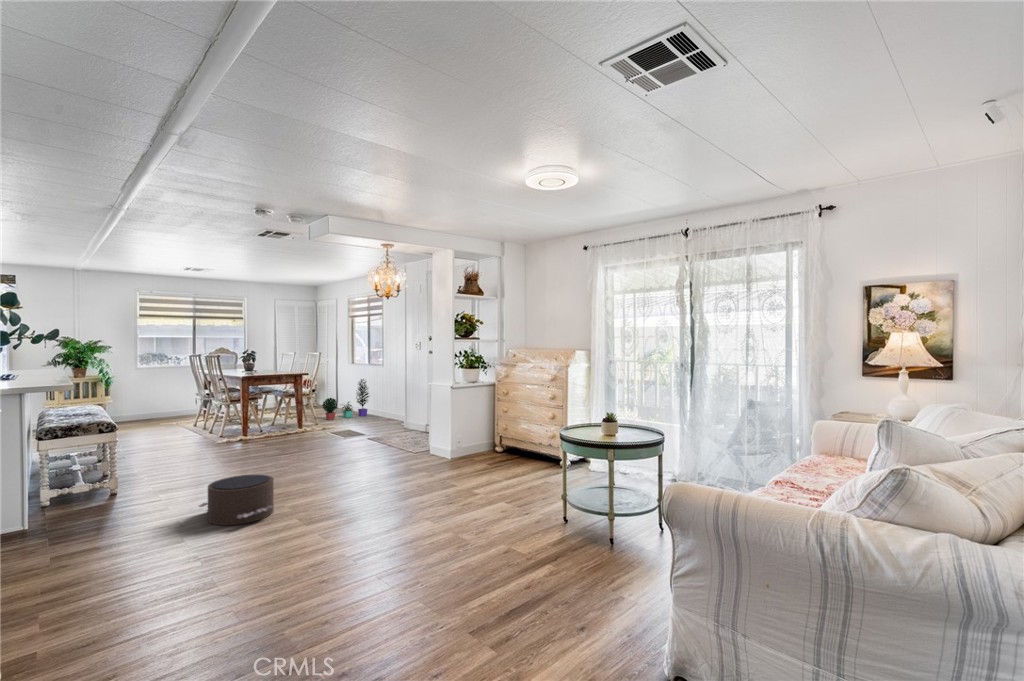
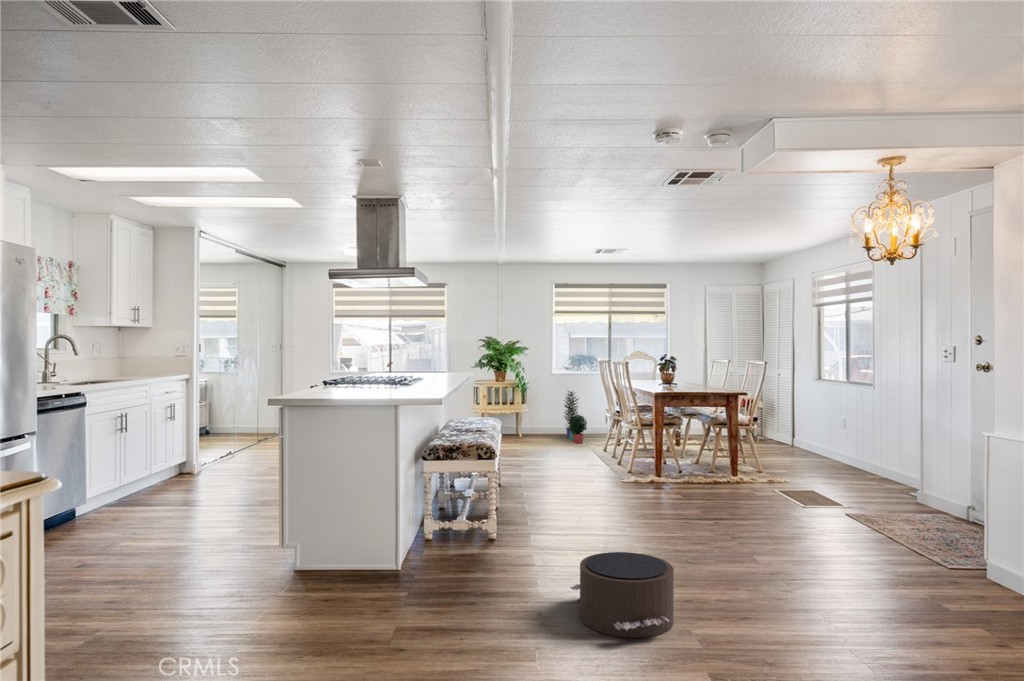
potted plant: present [322,379,369,420] -> present [564,391,587,443]

